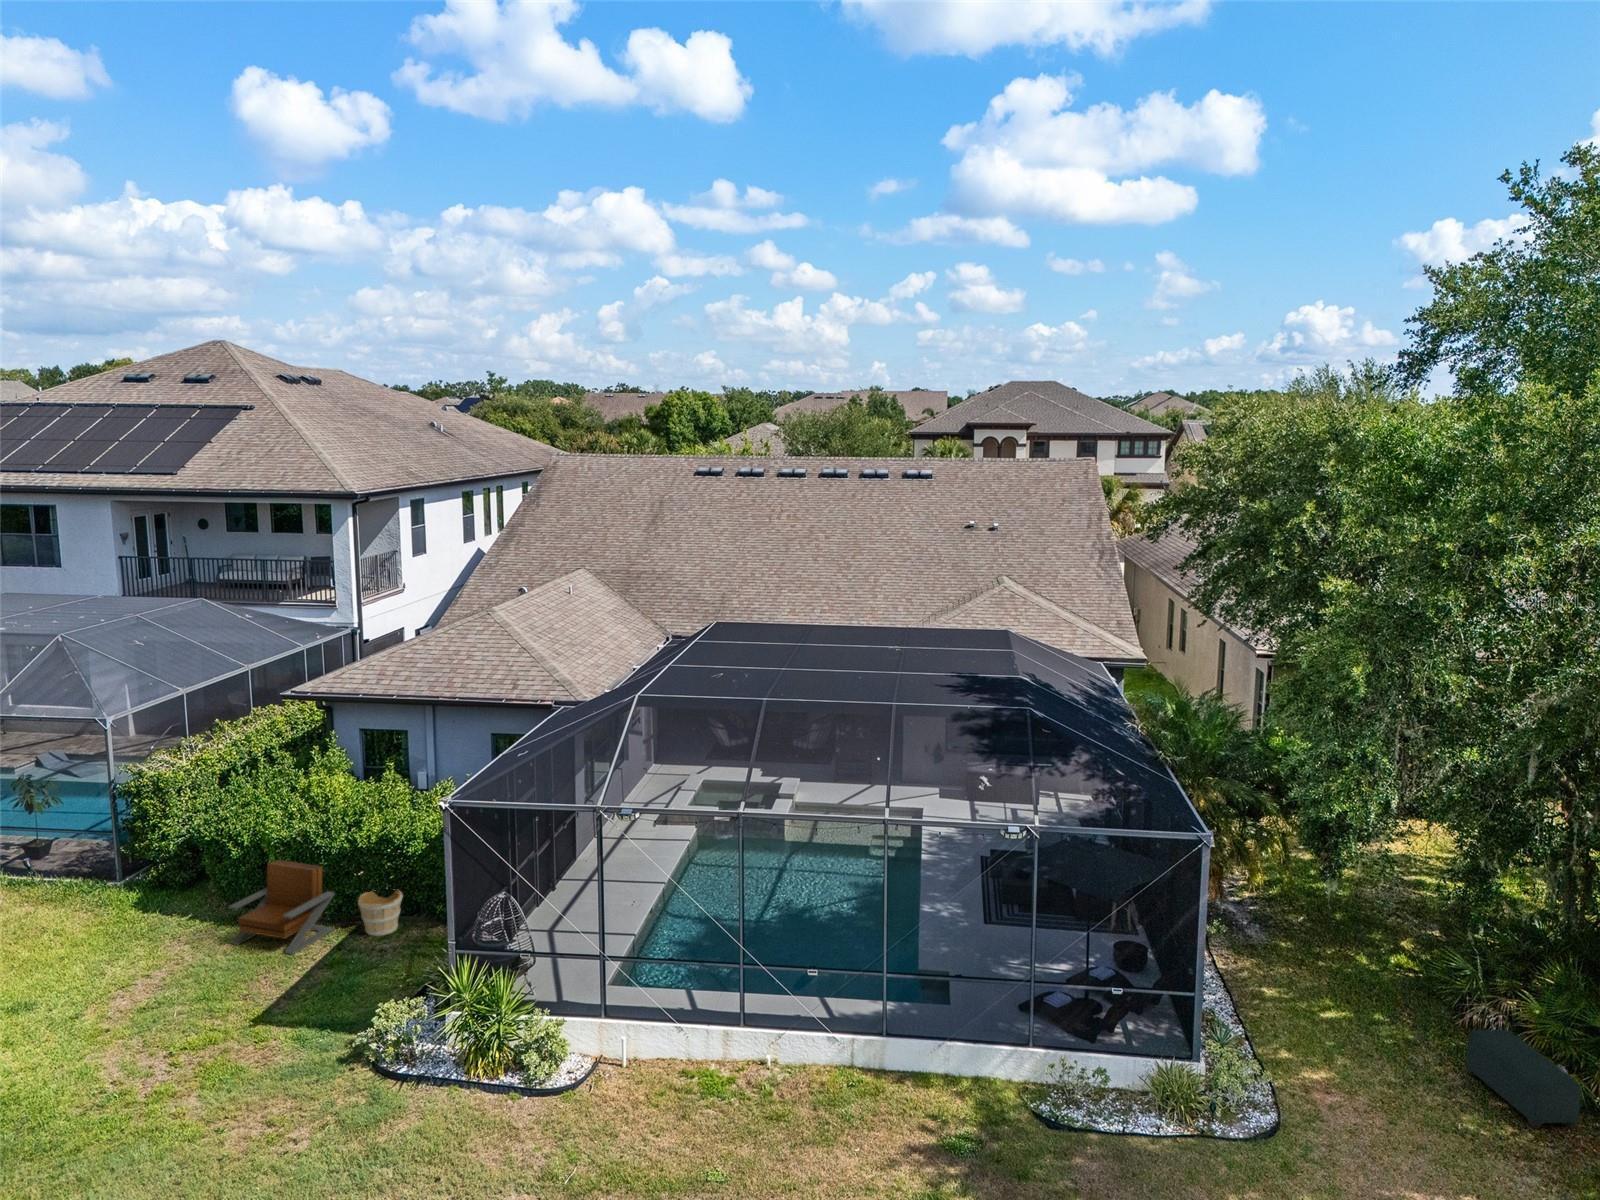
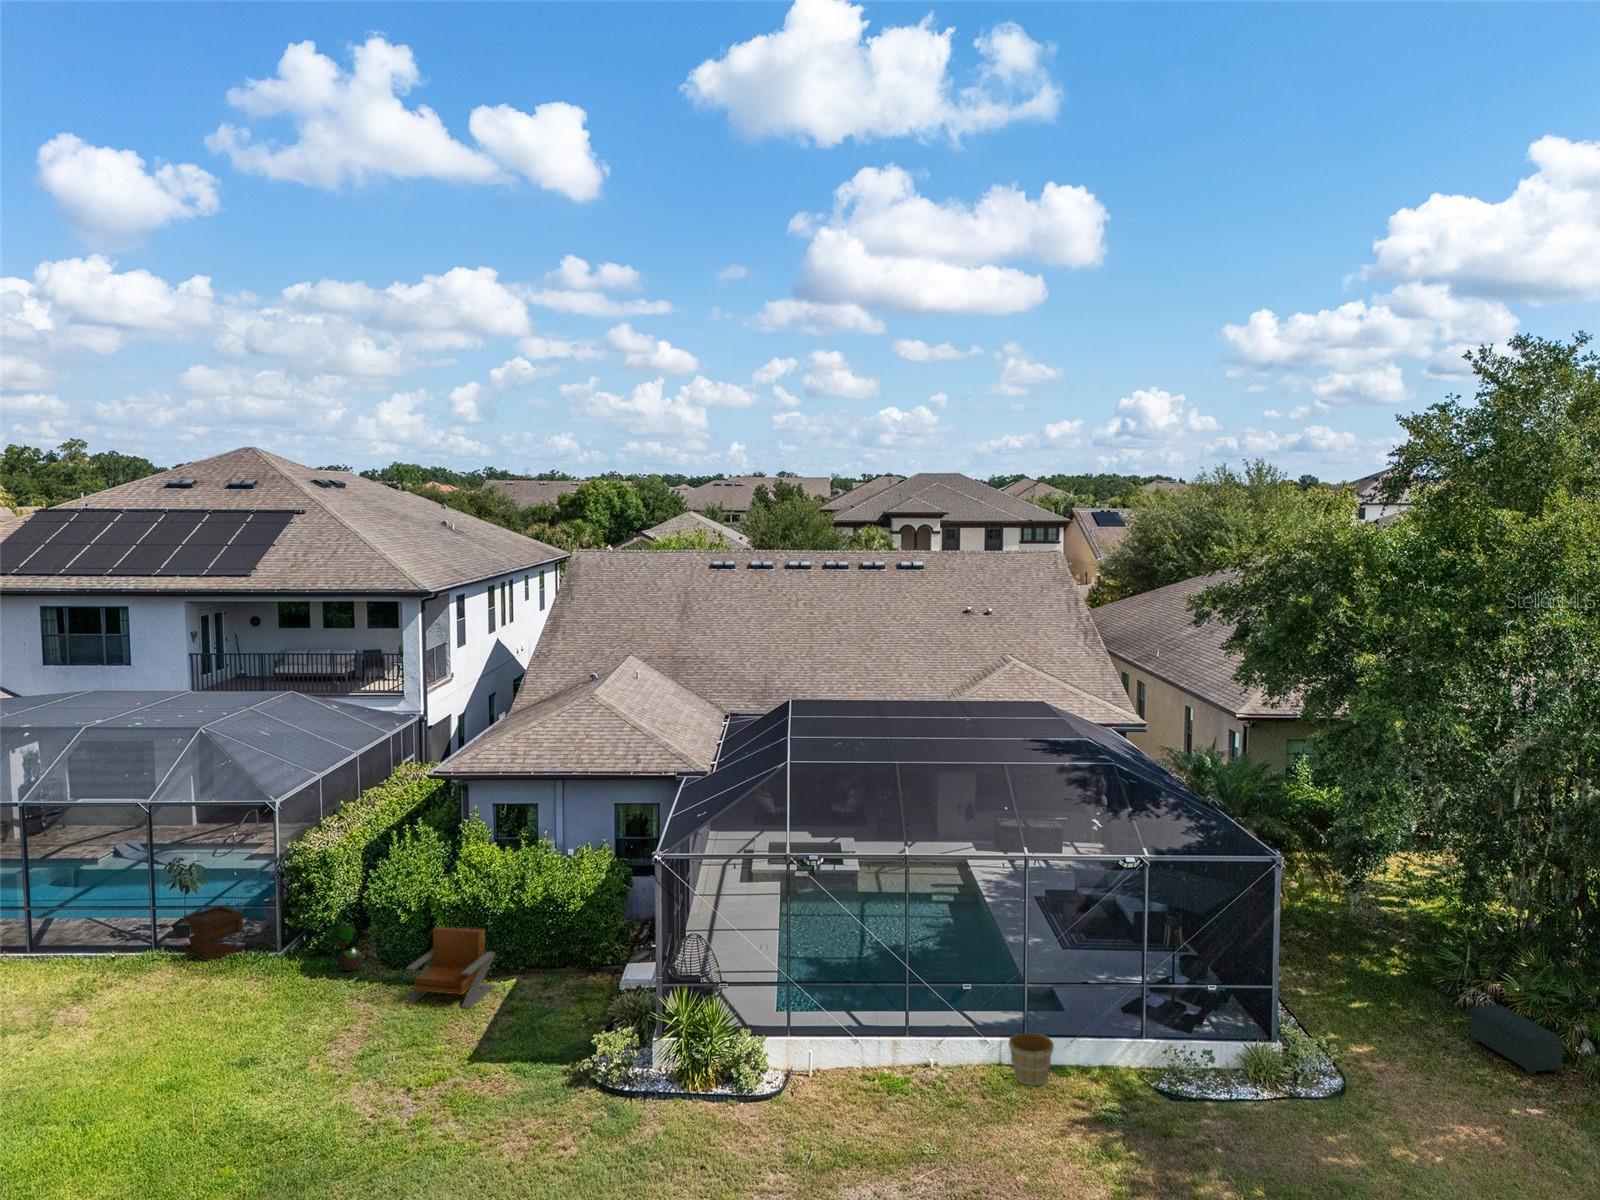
wooden crate: none [41,824,106,884] -> present [184,905,243,961]
potted tree: none [167,846,211,902] -> present [328,924,362,971]
wooden bucket: present [358,891,403,936] -> present [1008,1033,1054,1086]

